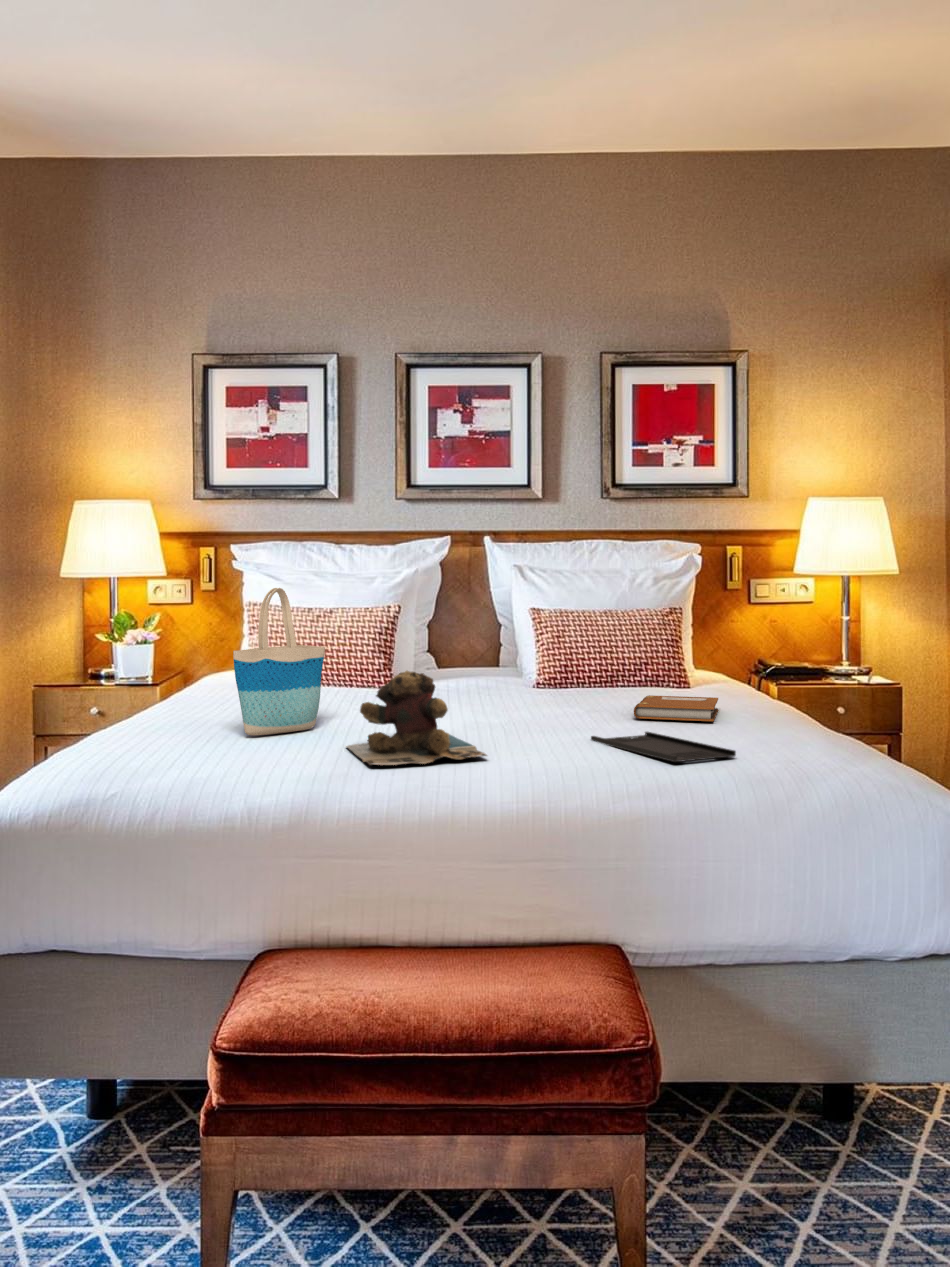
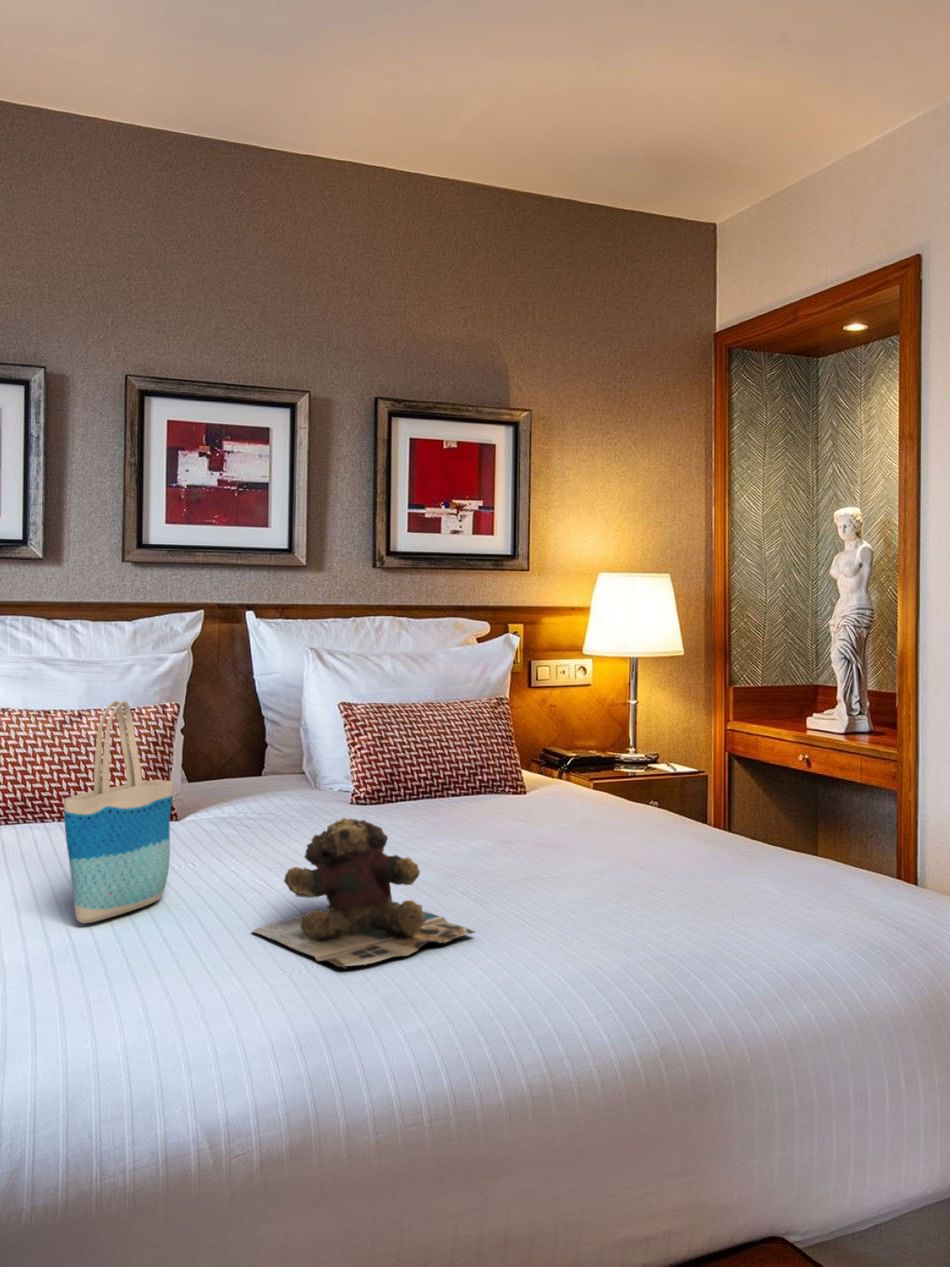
notebook: present [634,695,718,721] -> none [525,812,638,847]
tray: present [591,732,736,762] -> none [544,869,745,918]

